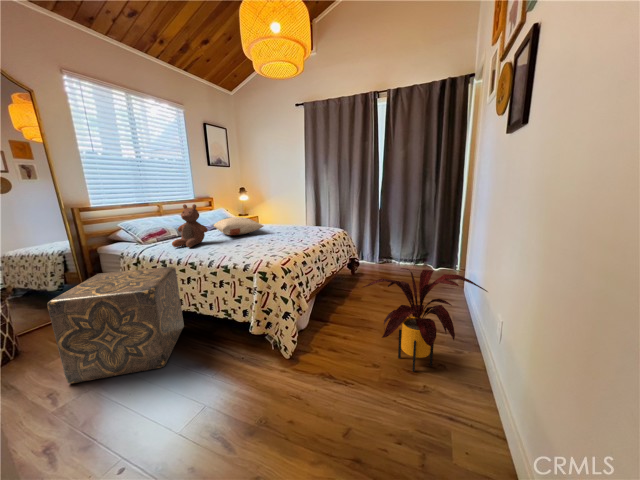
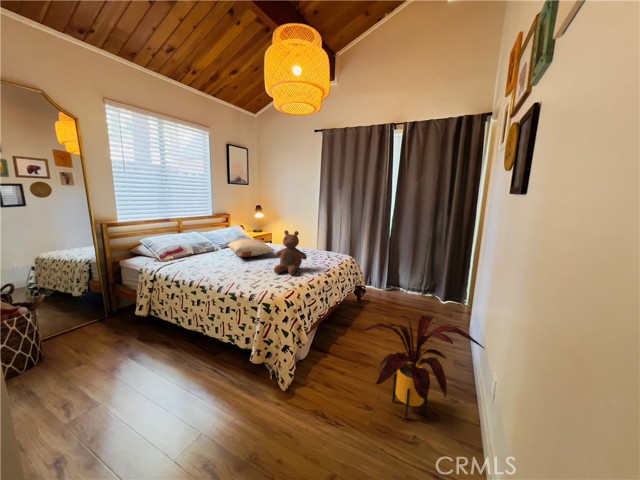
stuffed bear: present [172,204,208,248] -> present [274,230,307,275]
ottoman: present [47,267,184,383] -> none [69,288,191,396]

